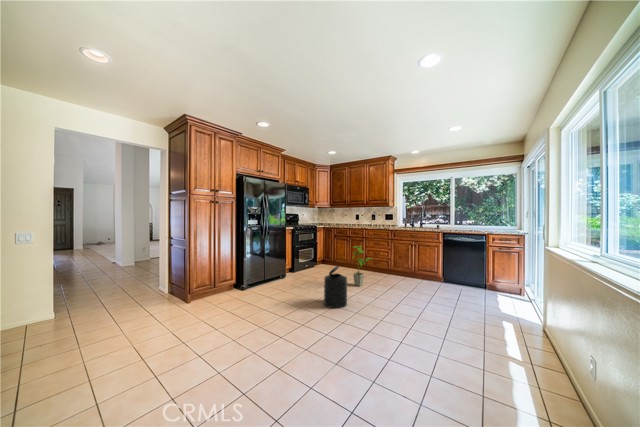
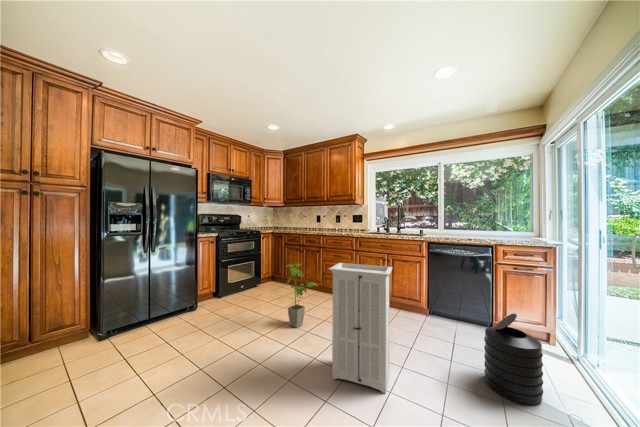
storage cabinet: none [392,242,428,310] -> present [329,262,392,393]
trash can: present [324,266,347,308] -> present [484,314,543,405]

